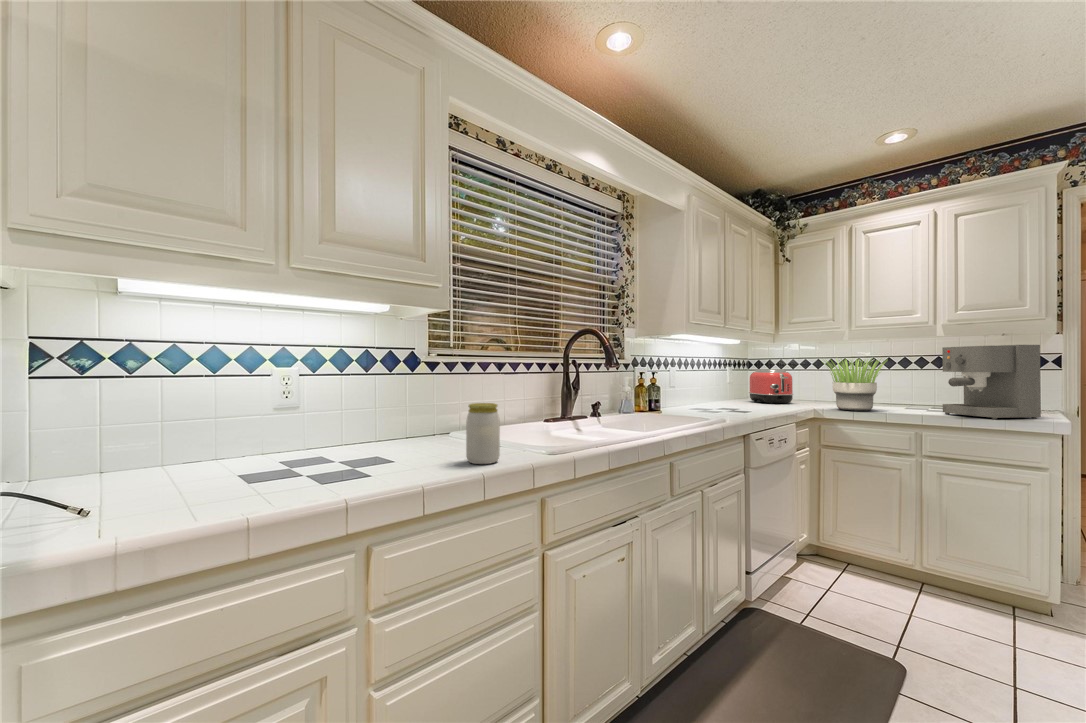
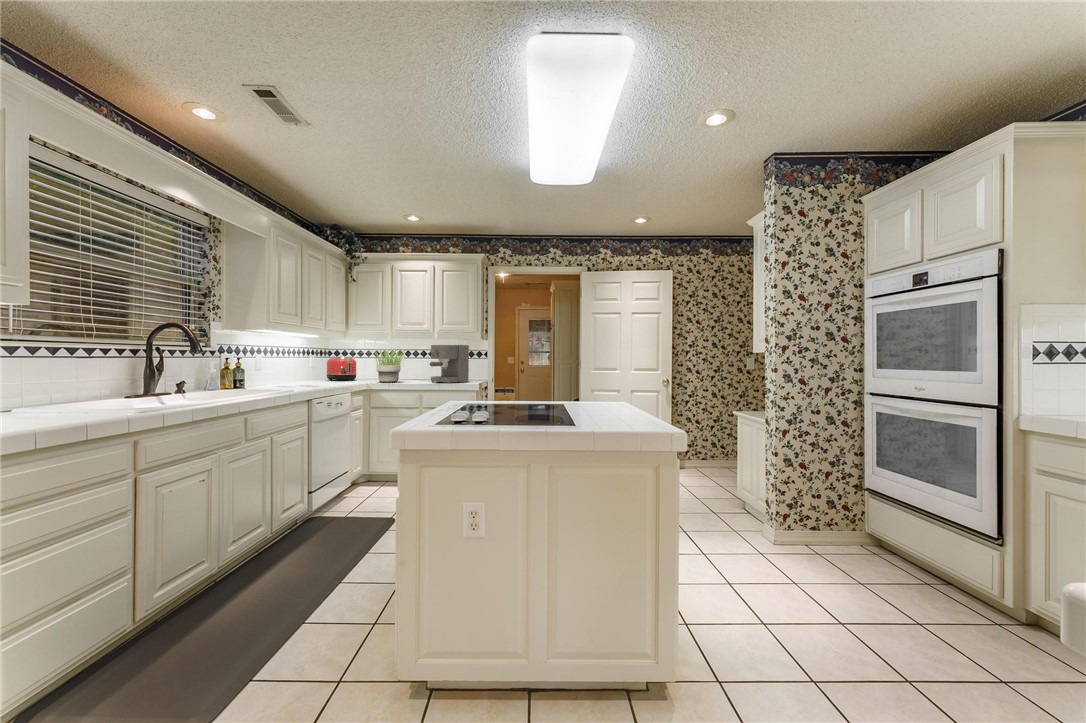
jar: present [466,403,500,464] -> none [59,378,94,421]

